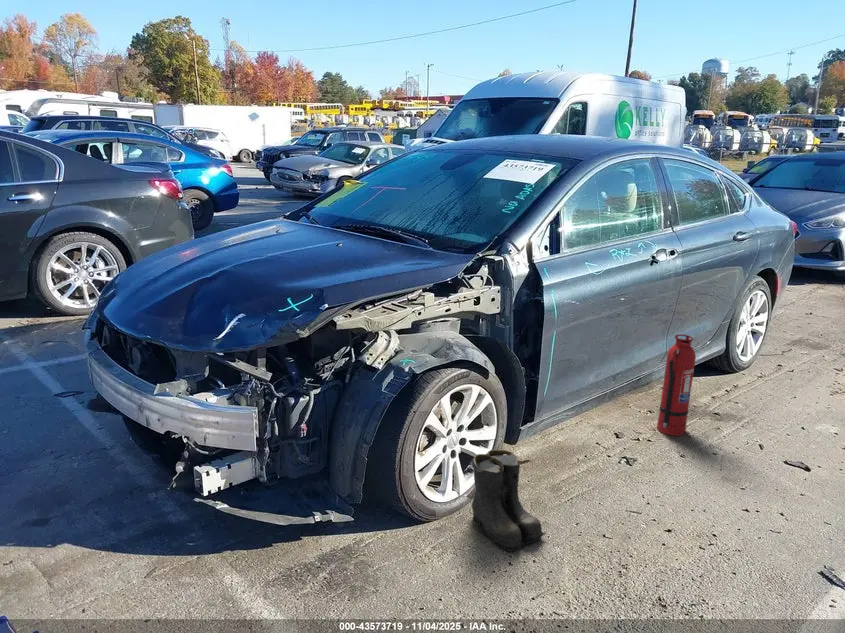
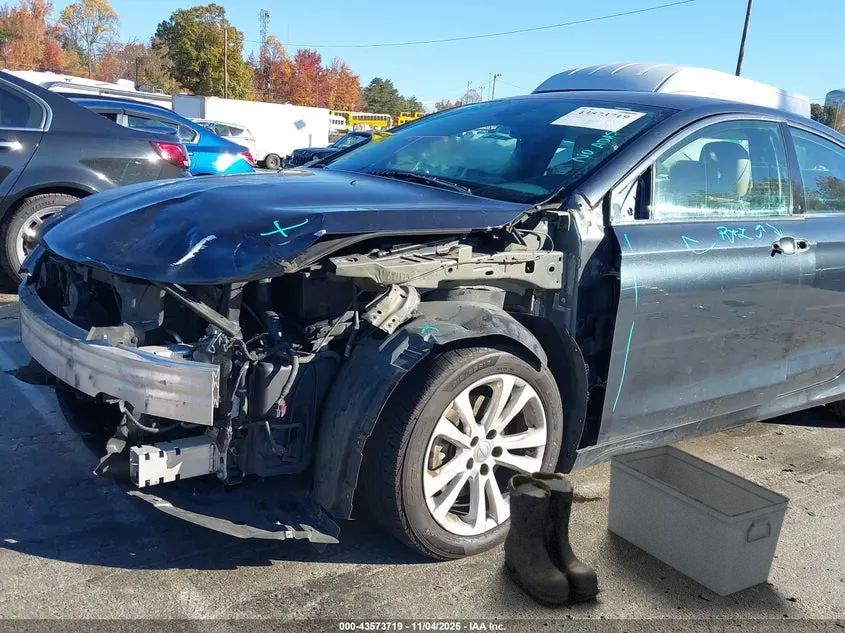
fire extinguisher: present [657,334,696,436] -> none [767,355,826,494]
storage bin: none [543,415,673,527] -> present [608,445,790,596]

